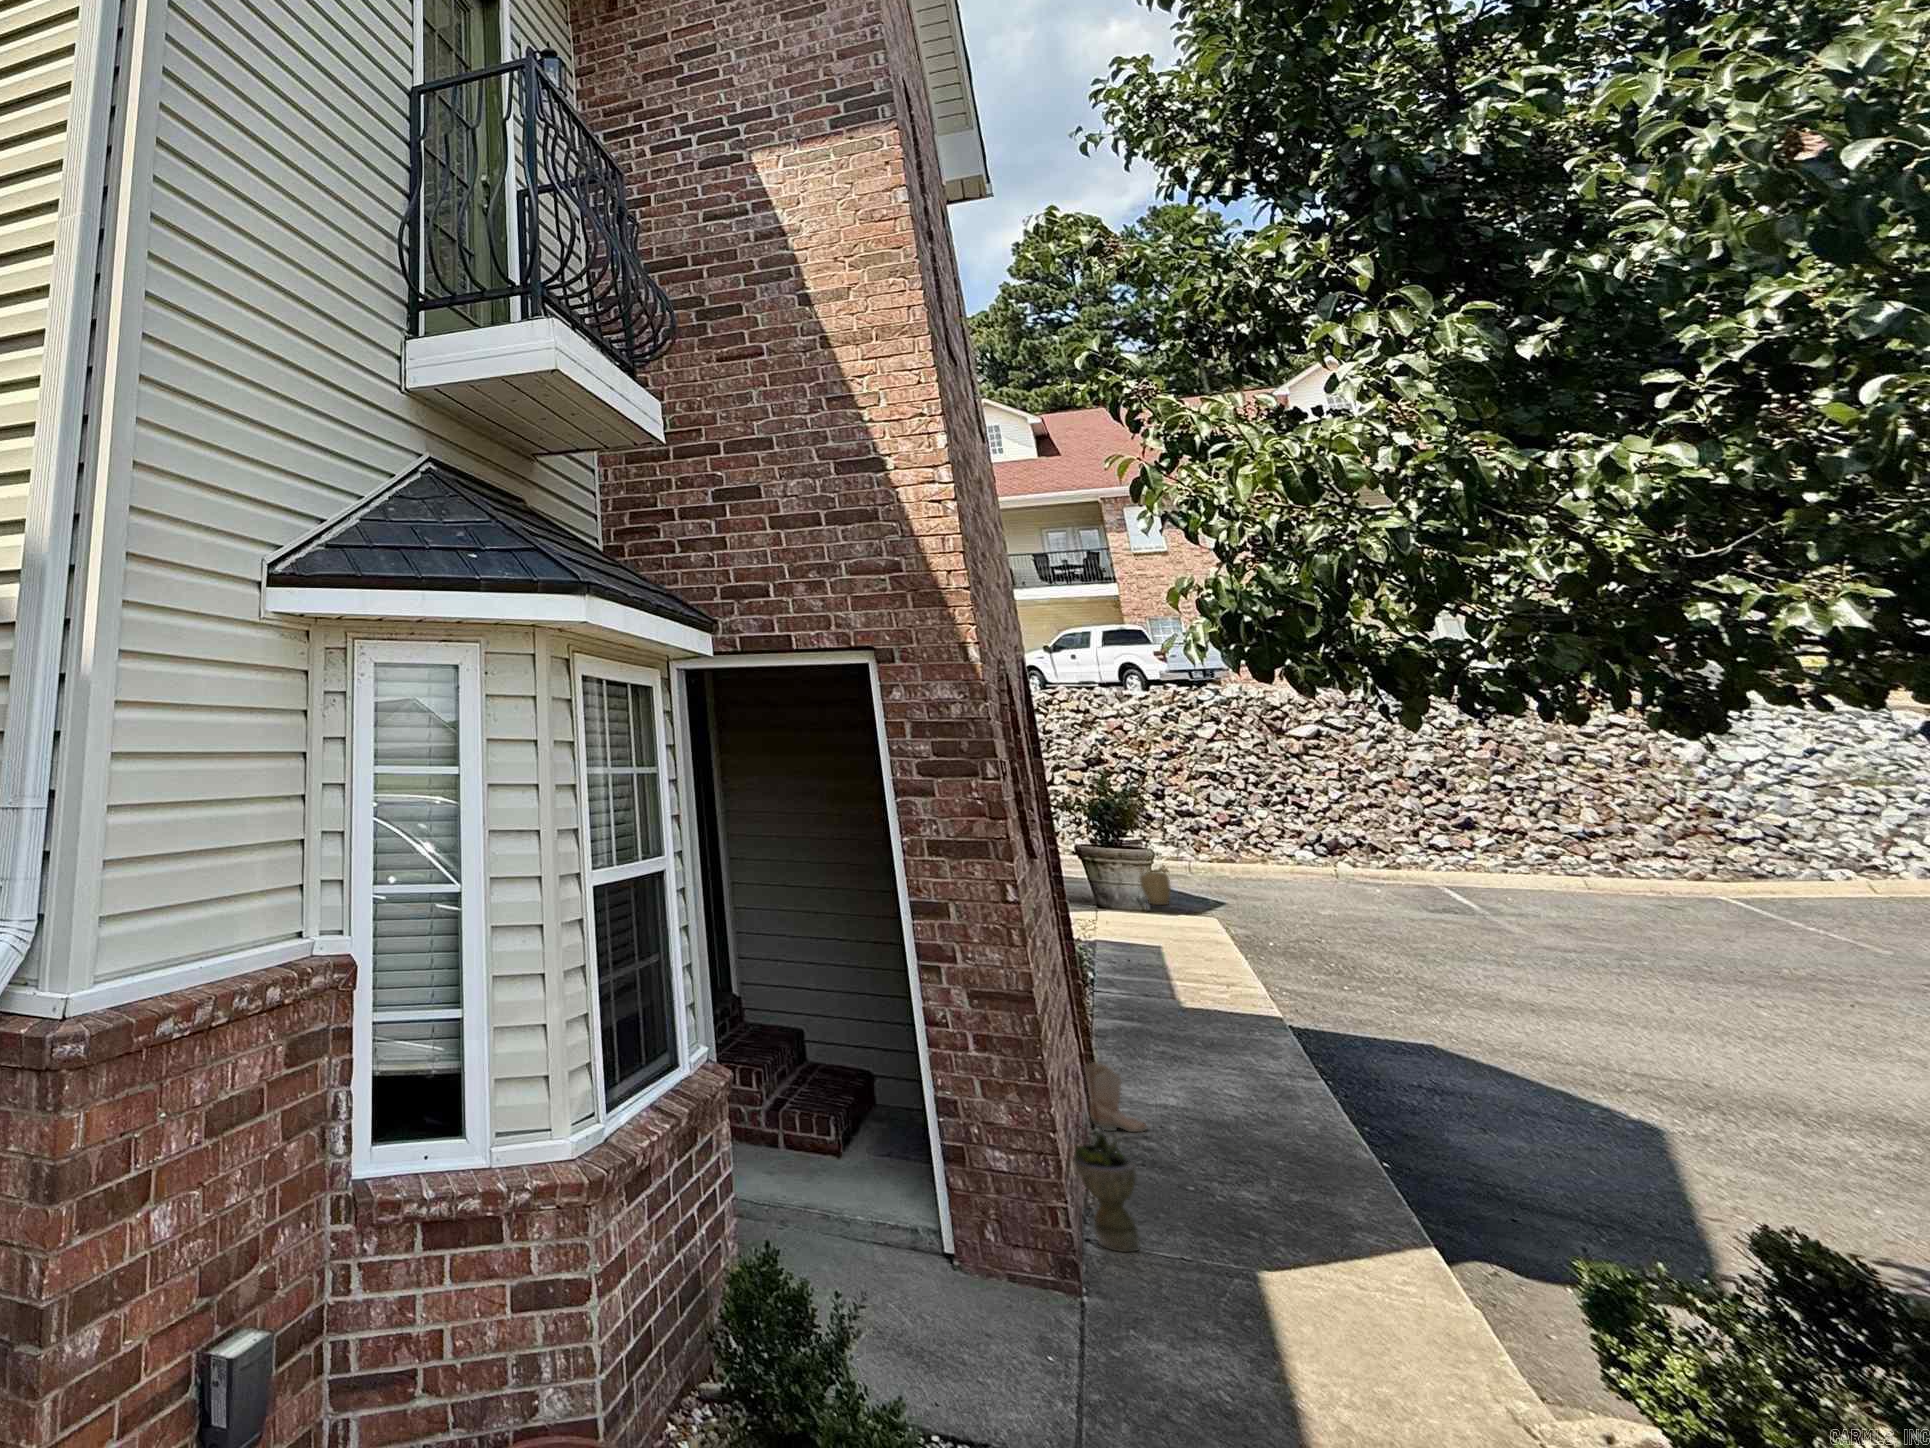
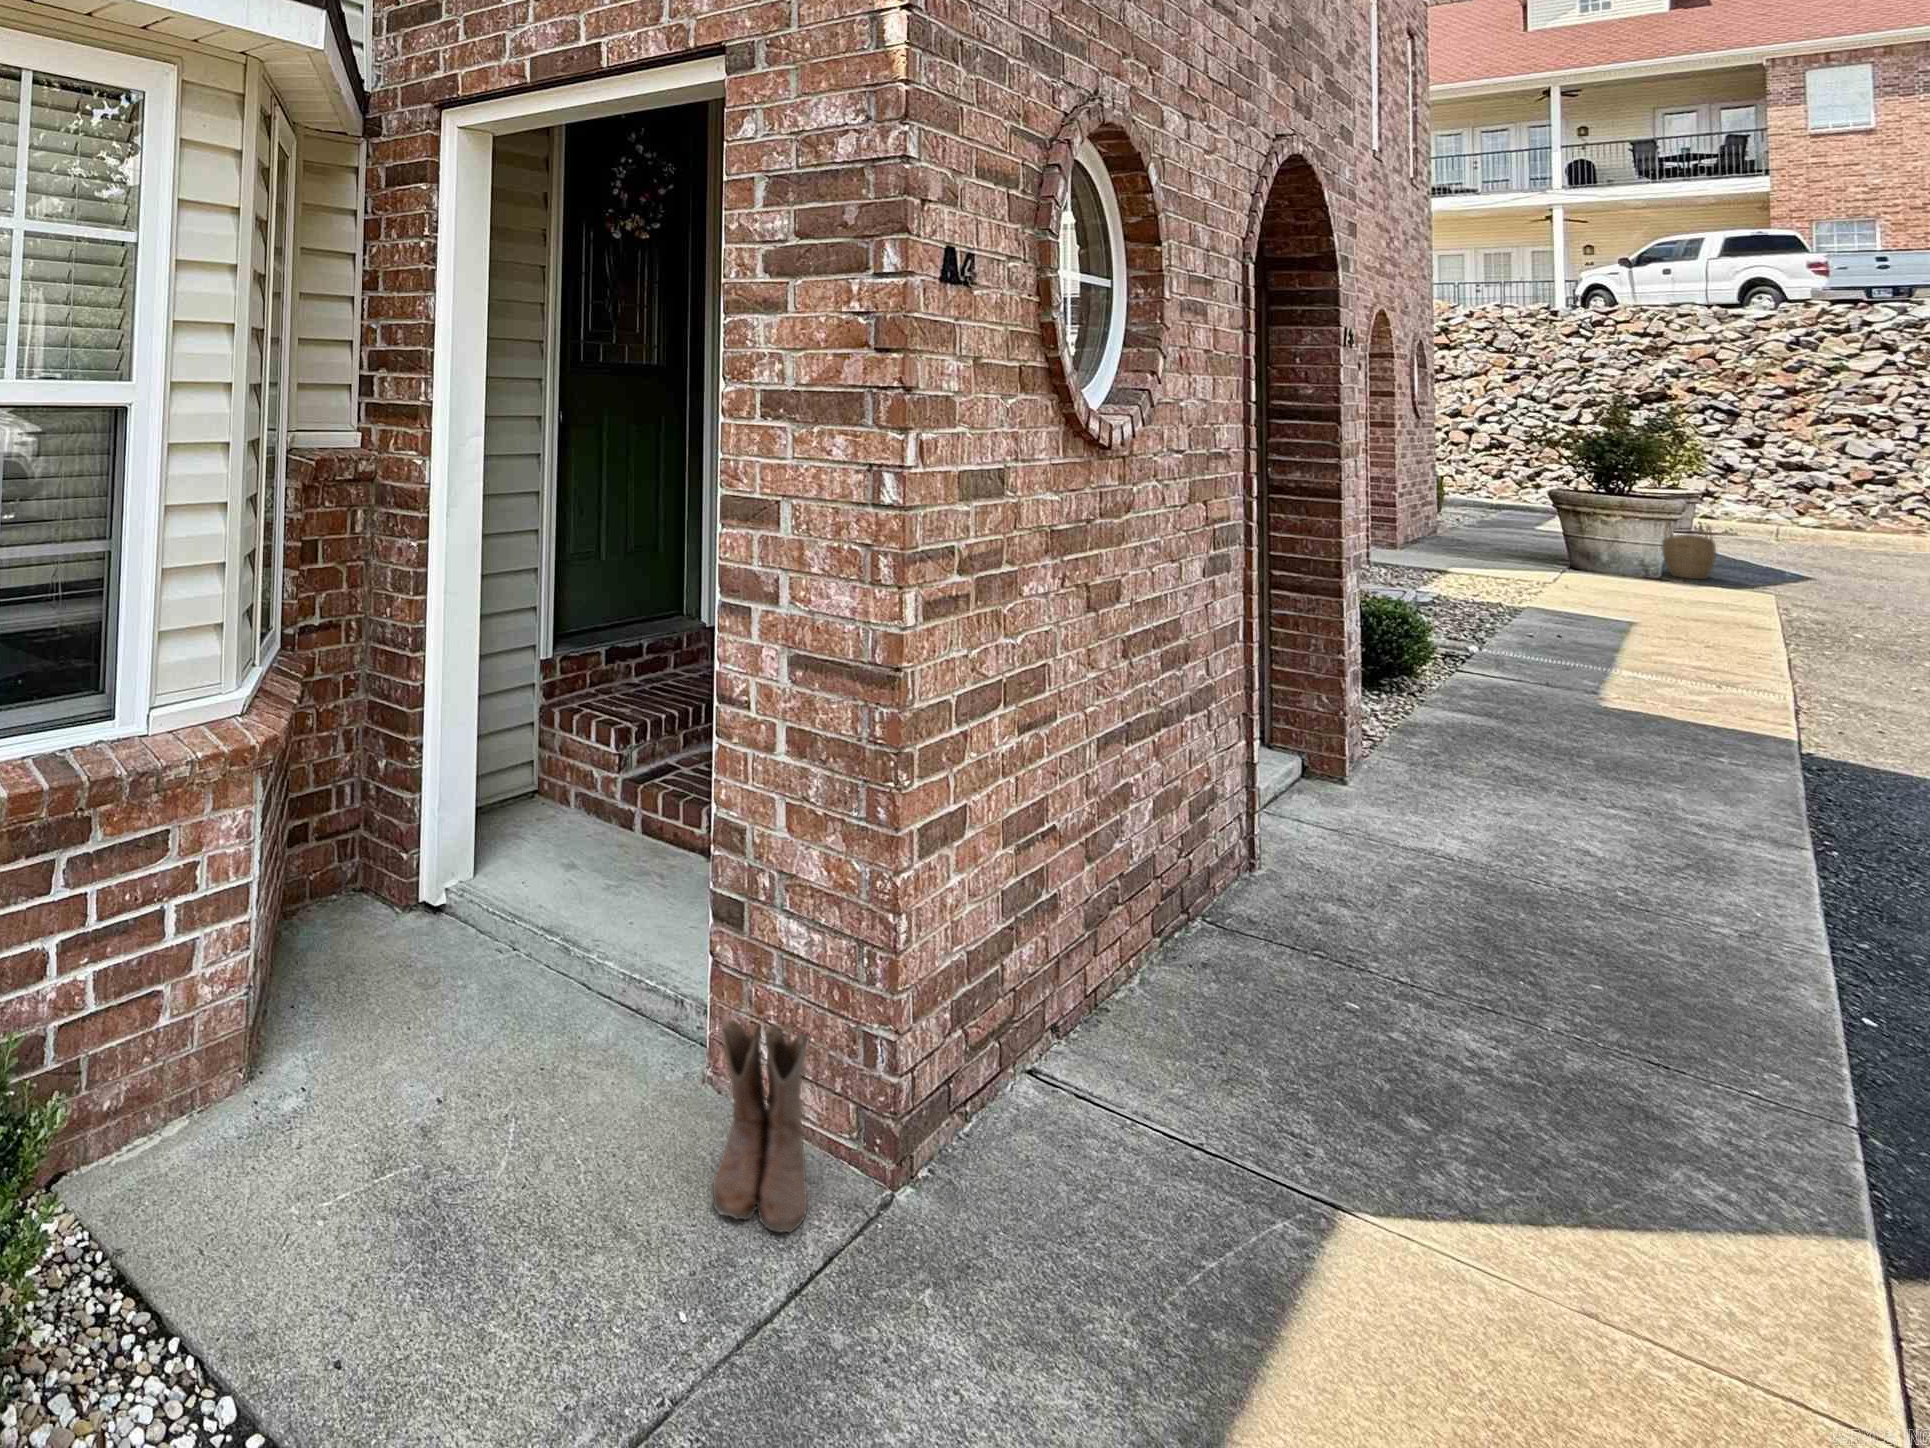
boots: present [1085,1062,1147,1132] -> present [713,1020,807,1232]
planter: present [1073,1134,1140,1252] -> none [1012,937,1135,1157]

